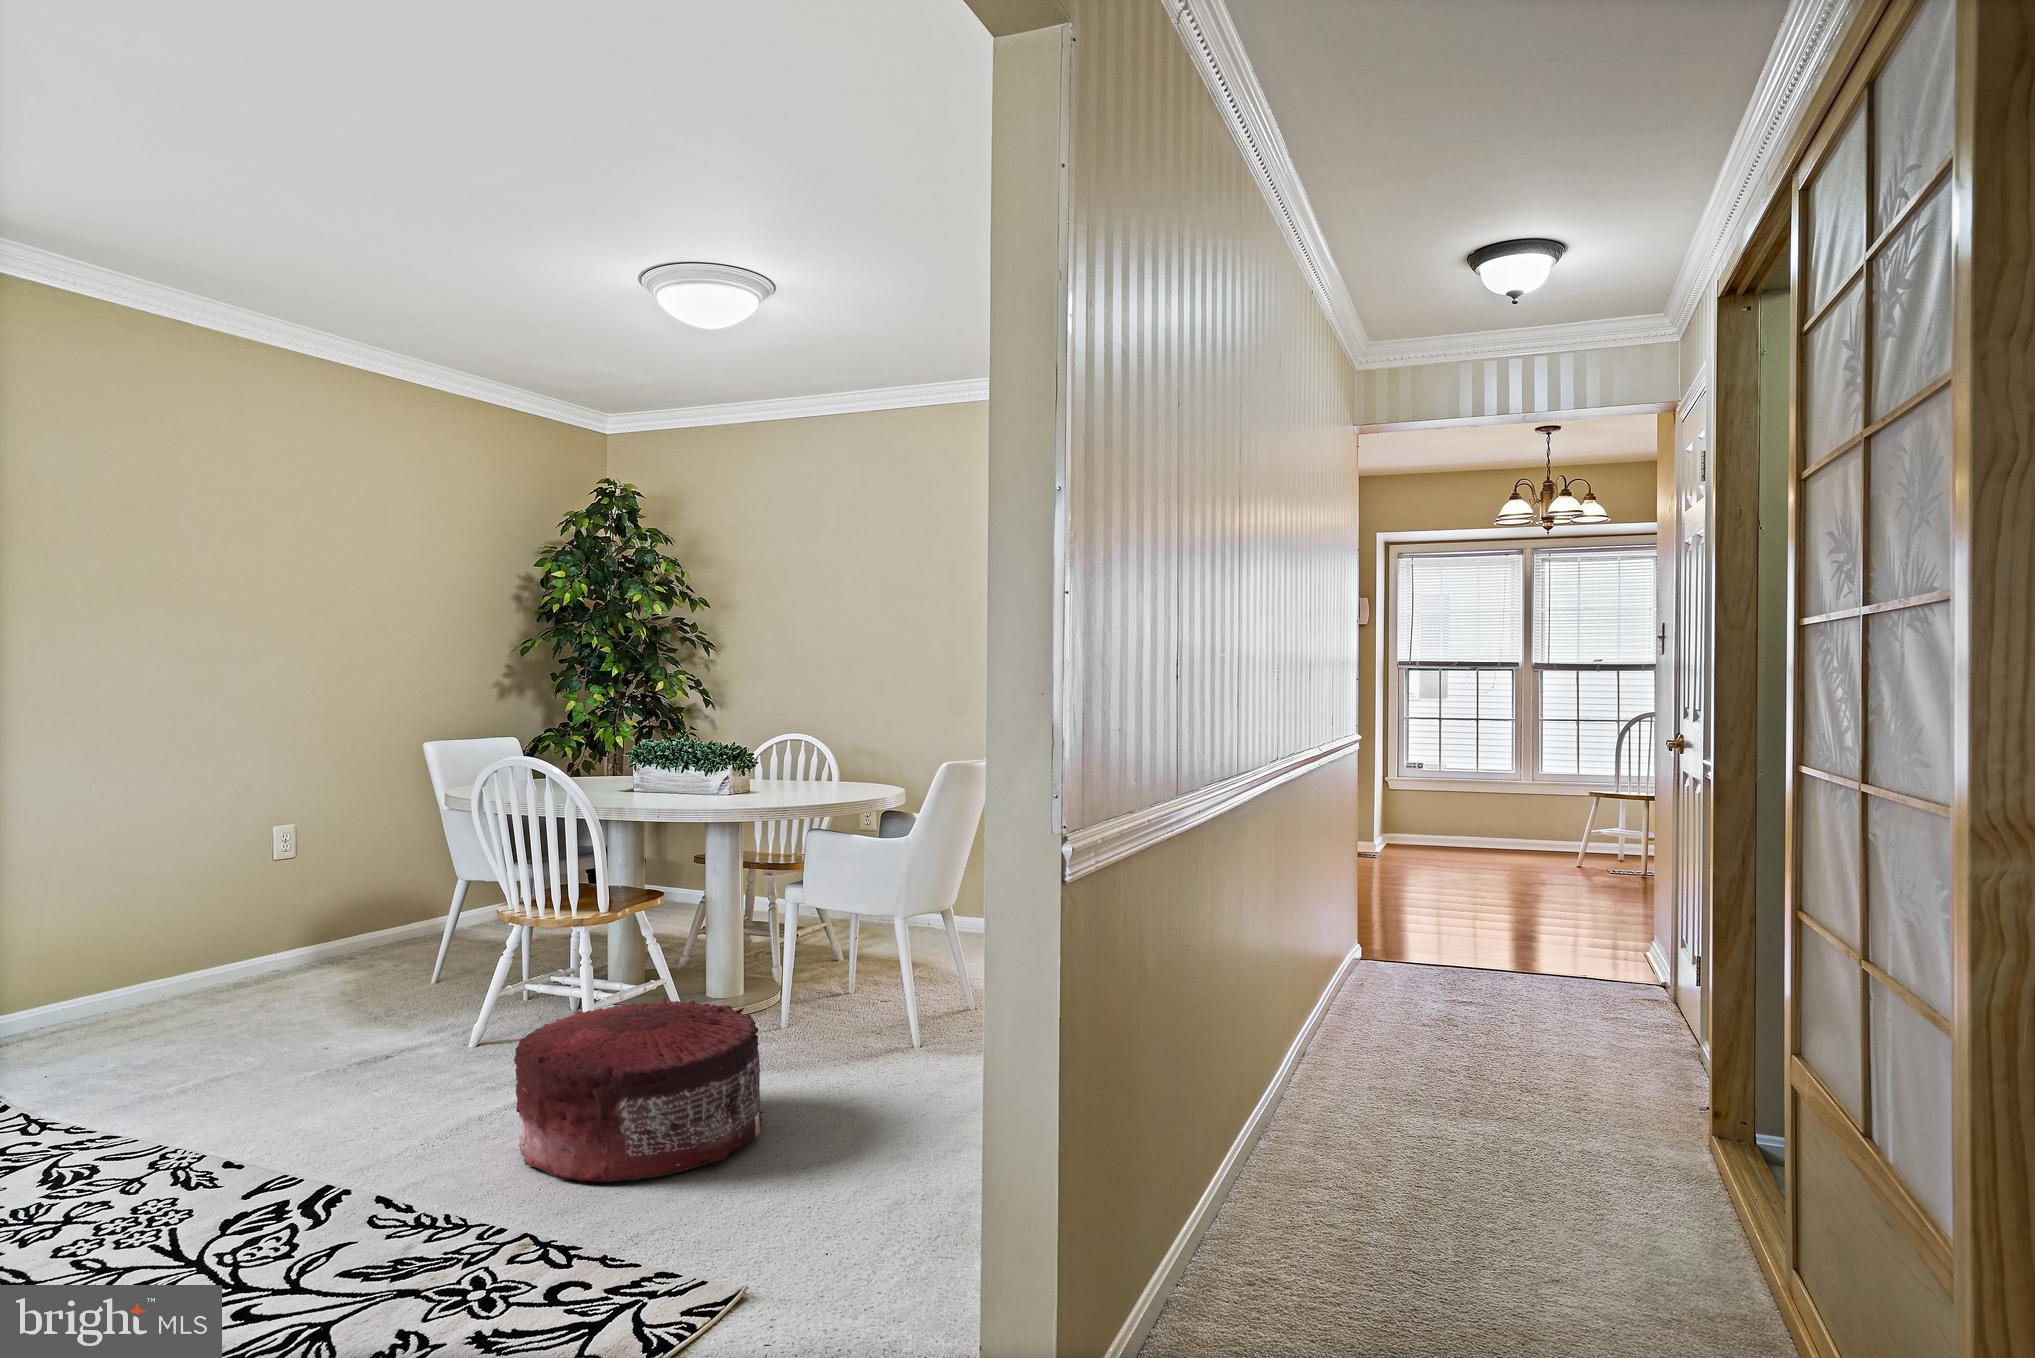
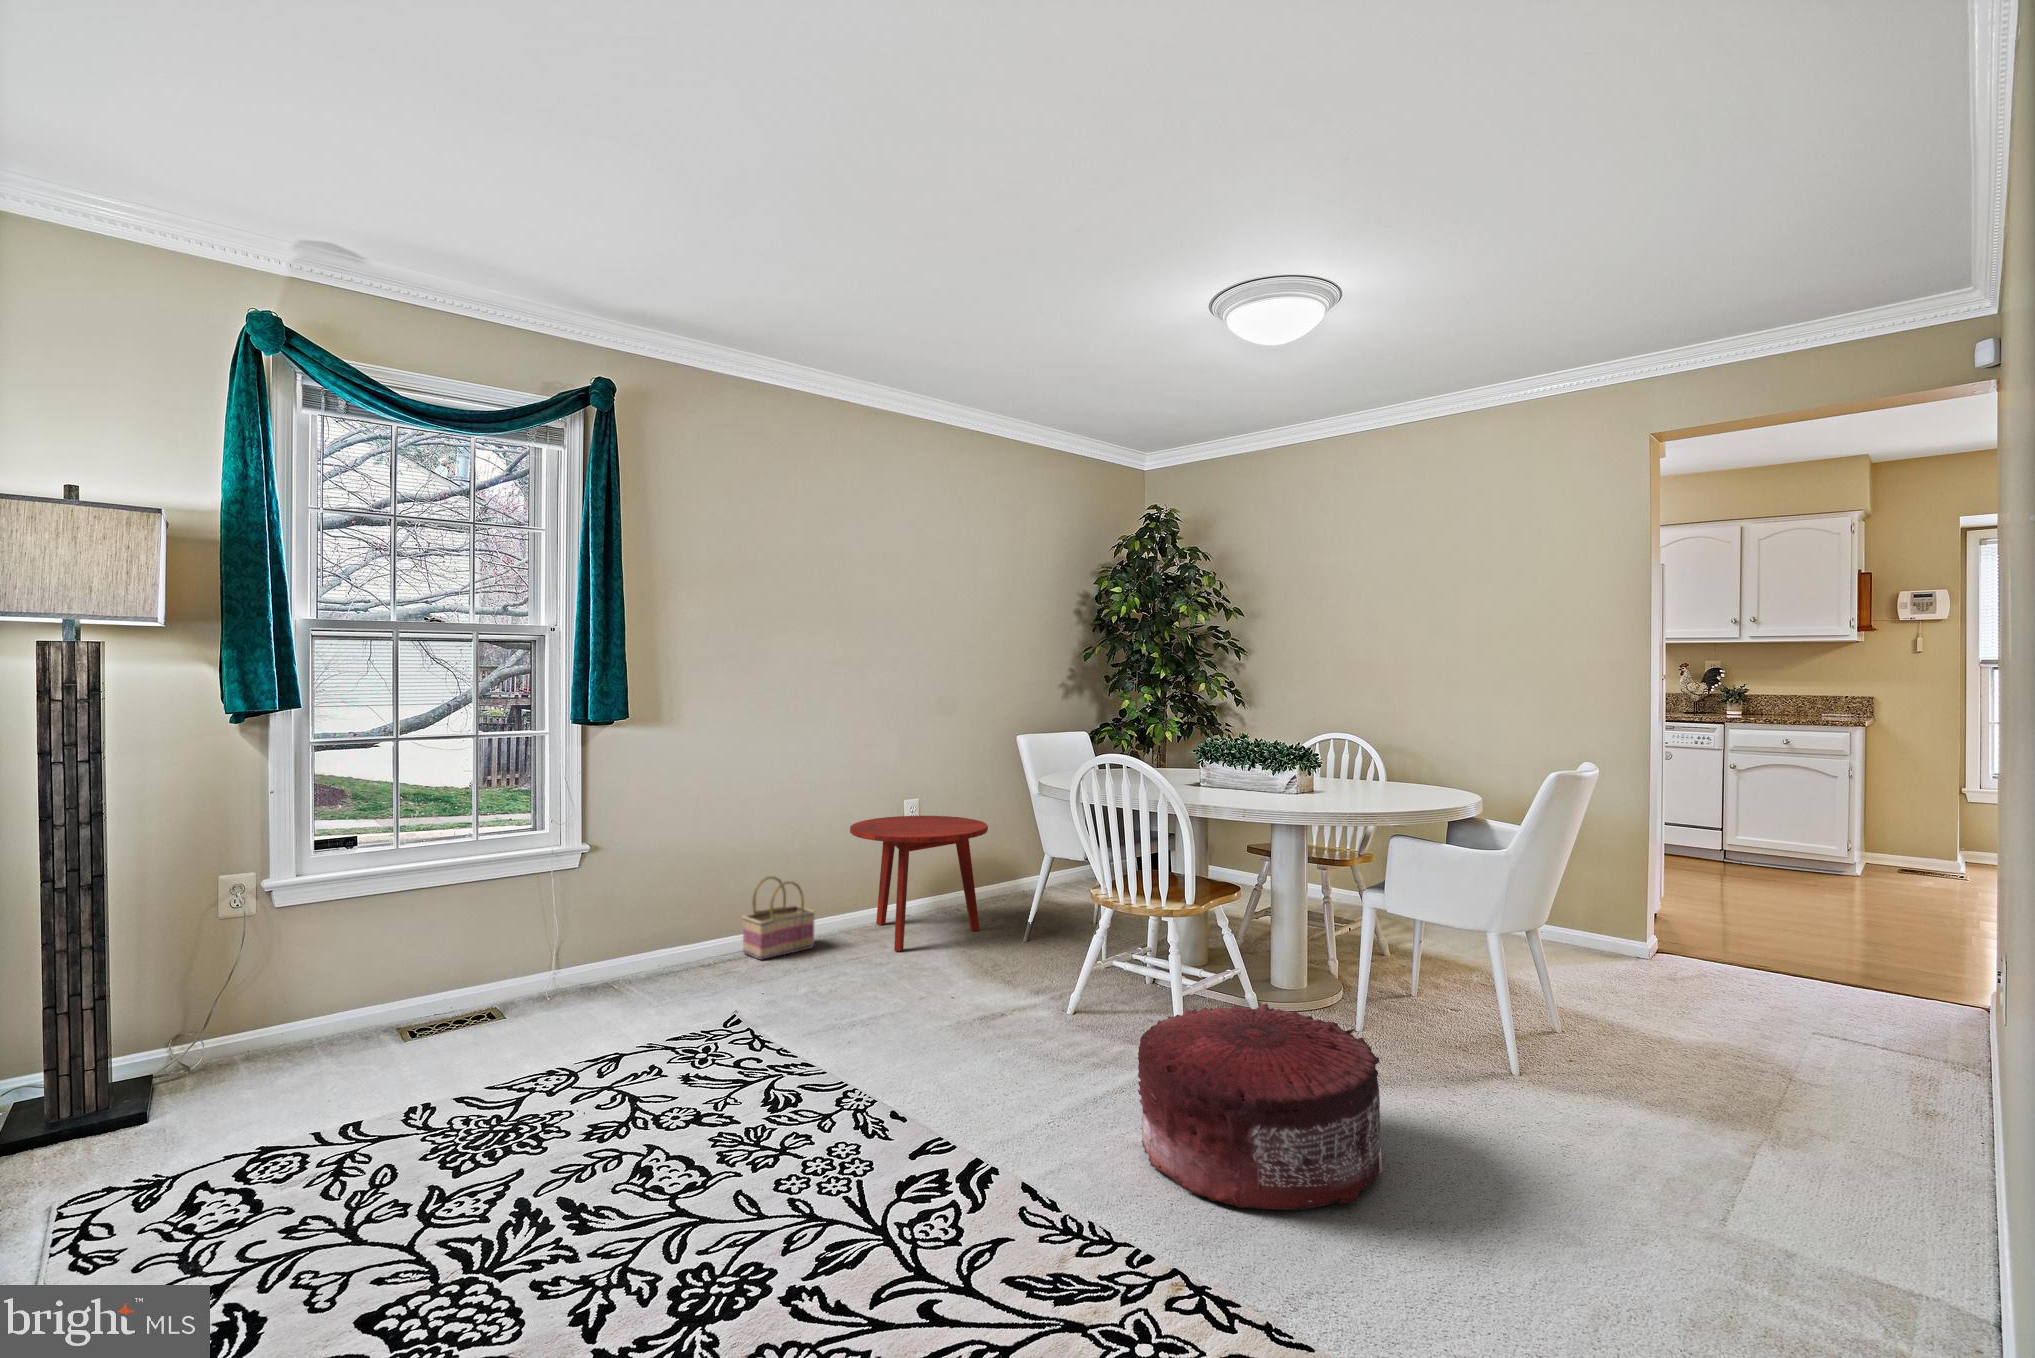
side table: none [186,848,382,1013] -> present [850,816,988,951]
basket: none [19,933,134,1041] -> present [743,876,815,960]

